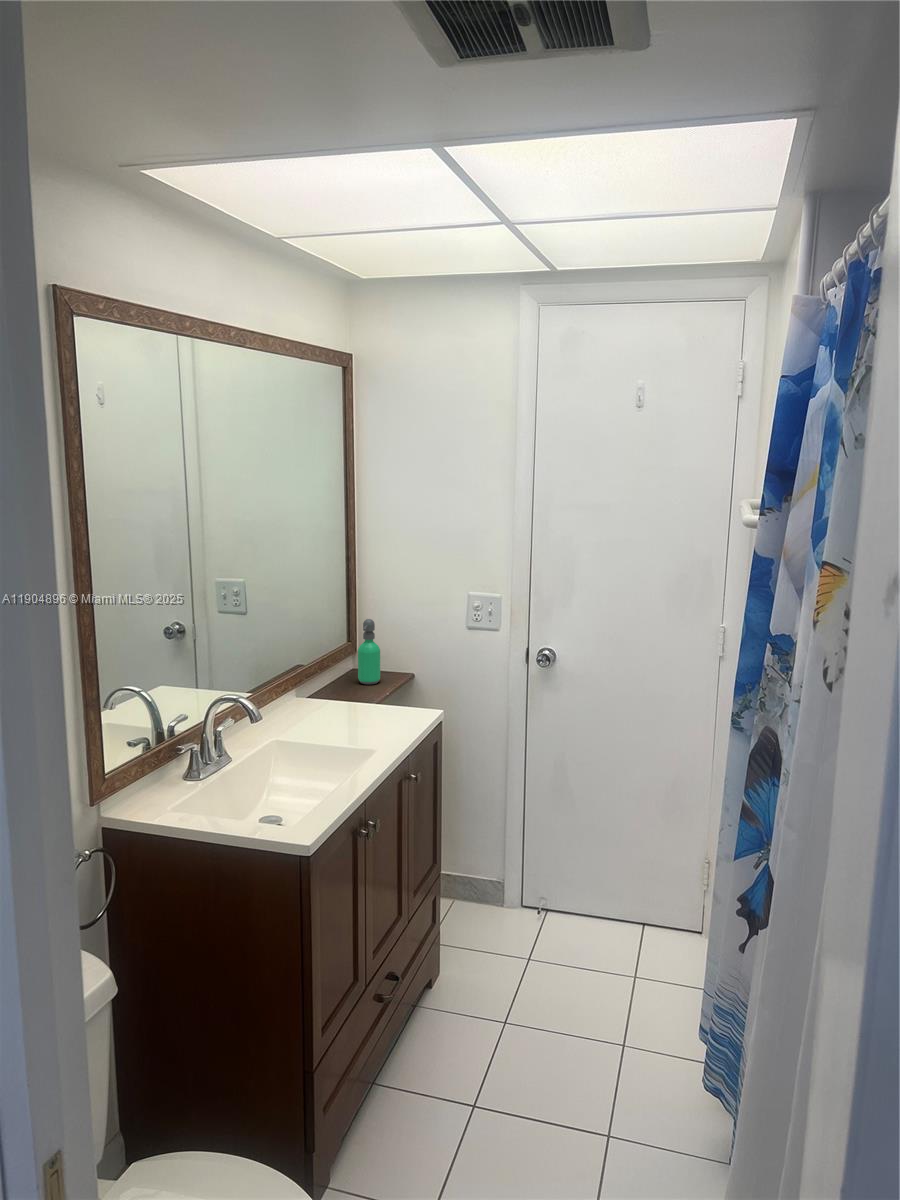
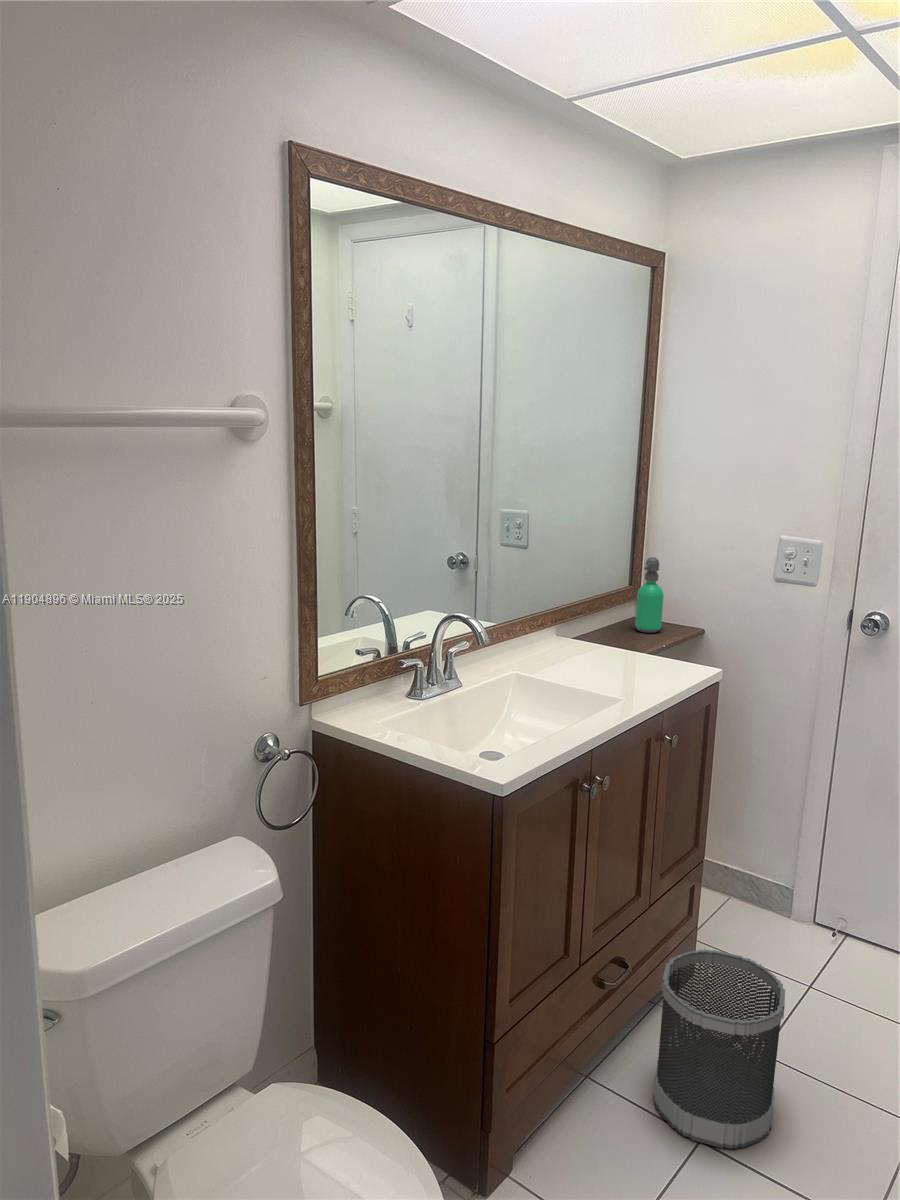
wastebasket: none [431,947,528,1109] -> present [653,949,785,1149]

